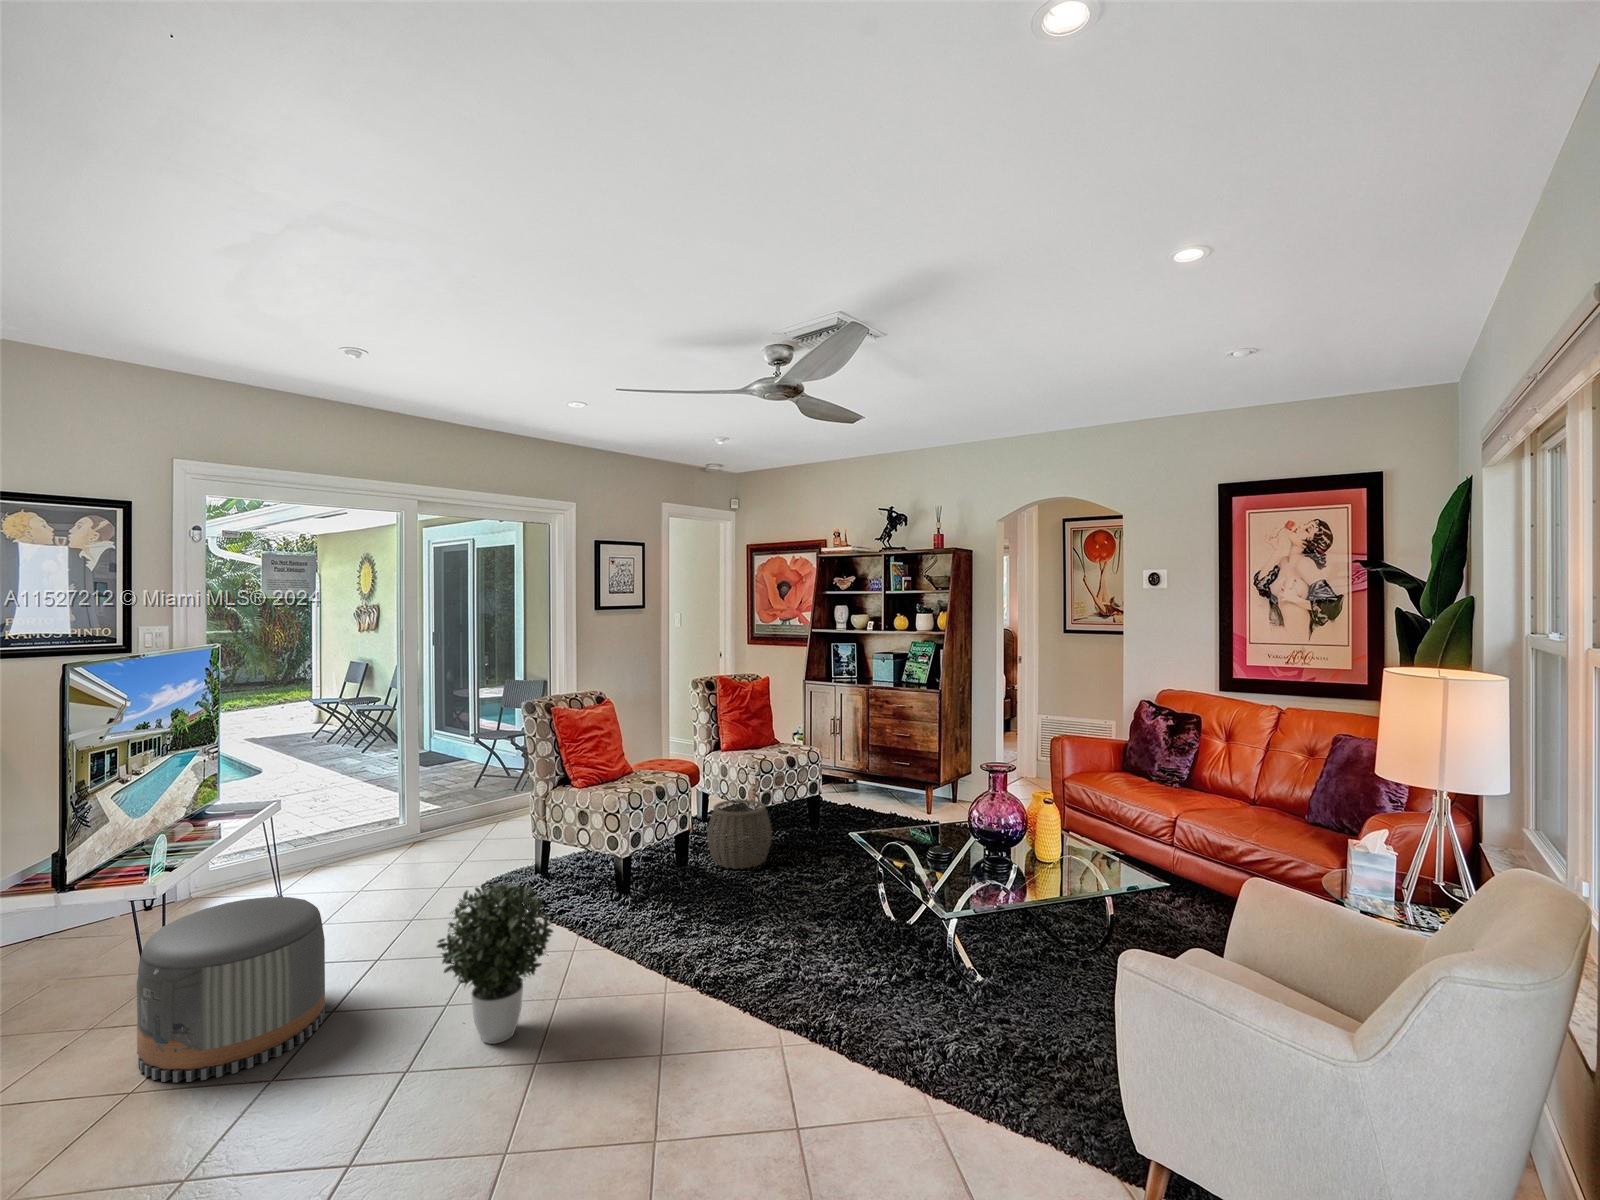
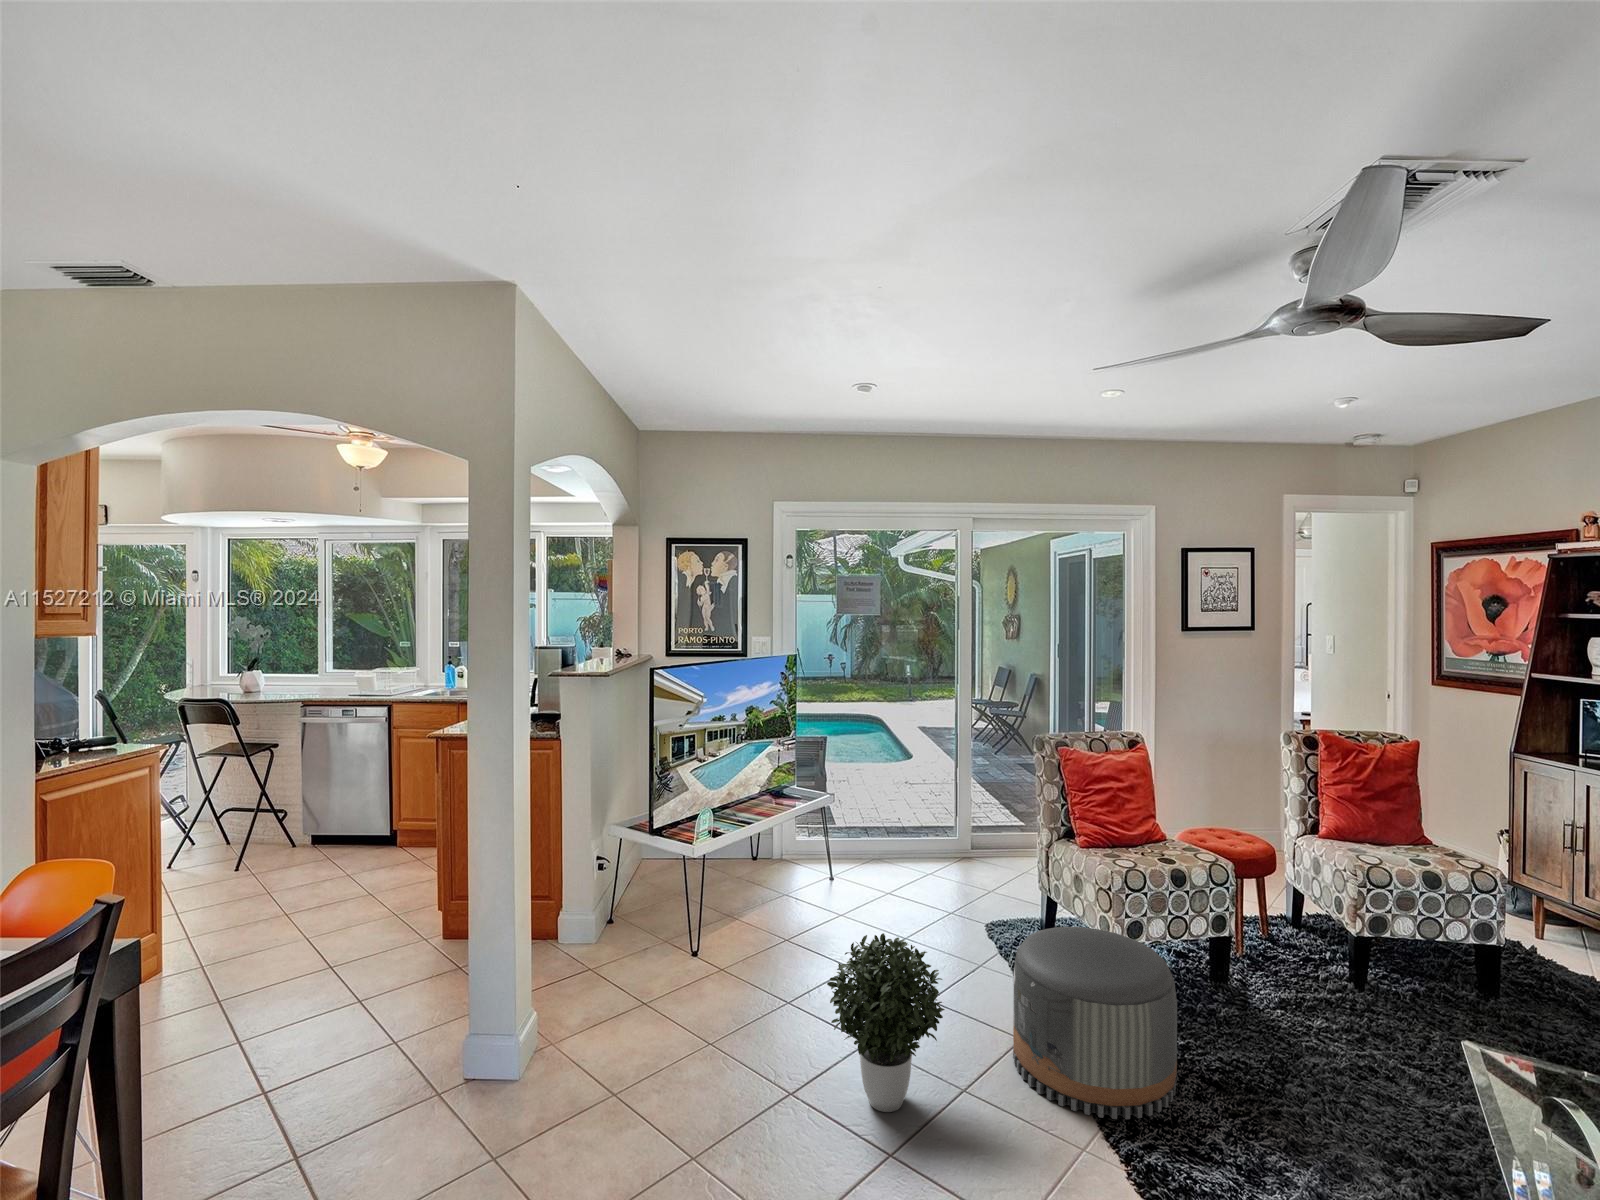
woven basket: present [707,799,772,869] -> none [1257,912,1369,1024]
pouf: present [137,897,325,1082] -> present [1013,927,1177,1119]

